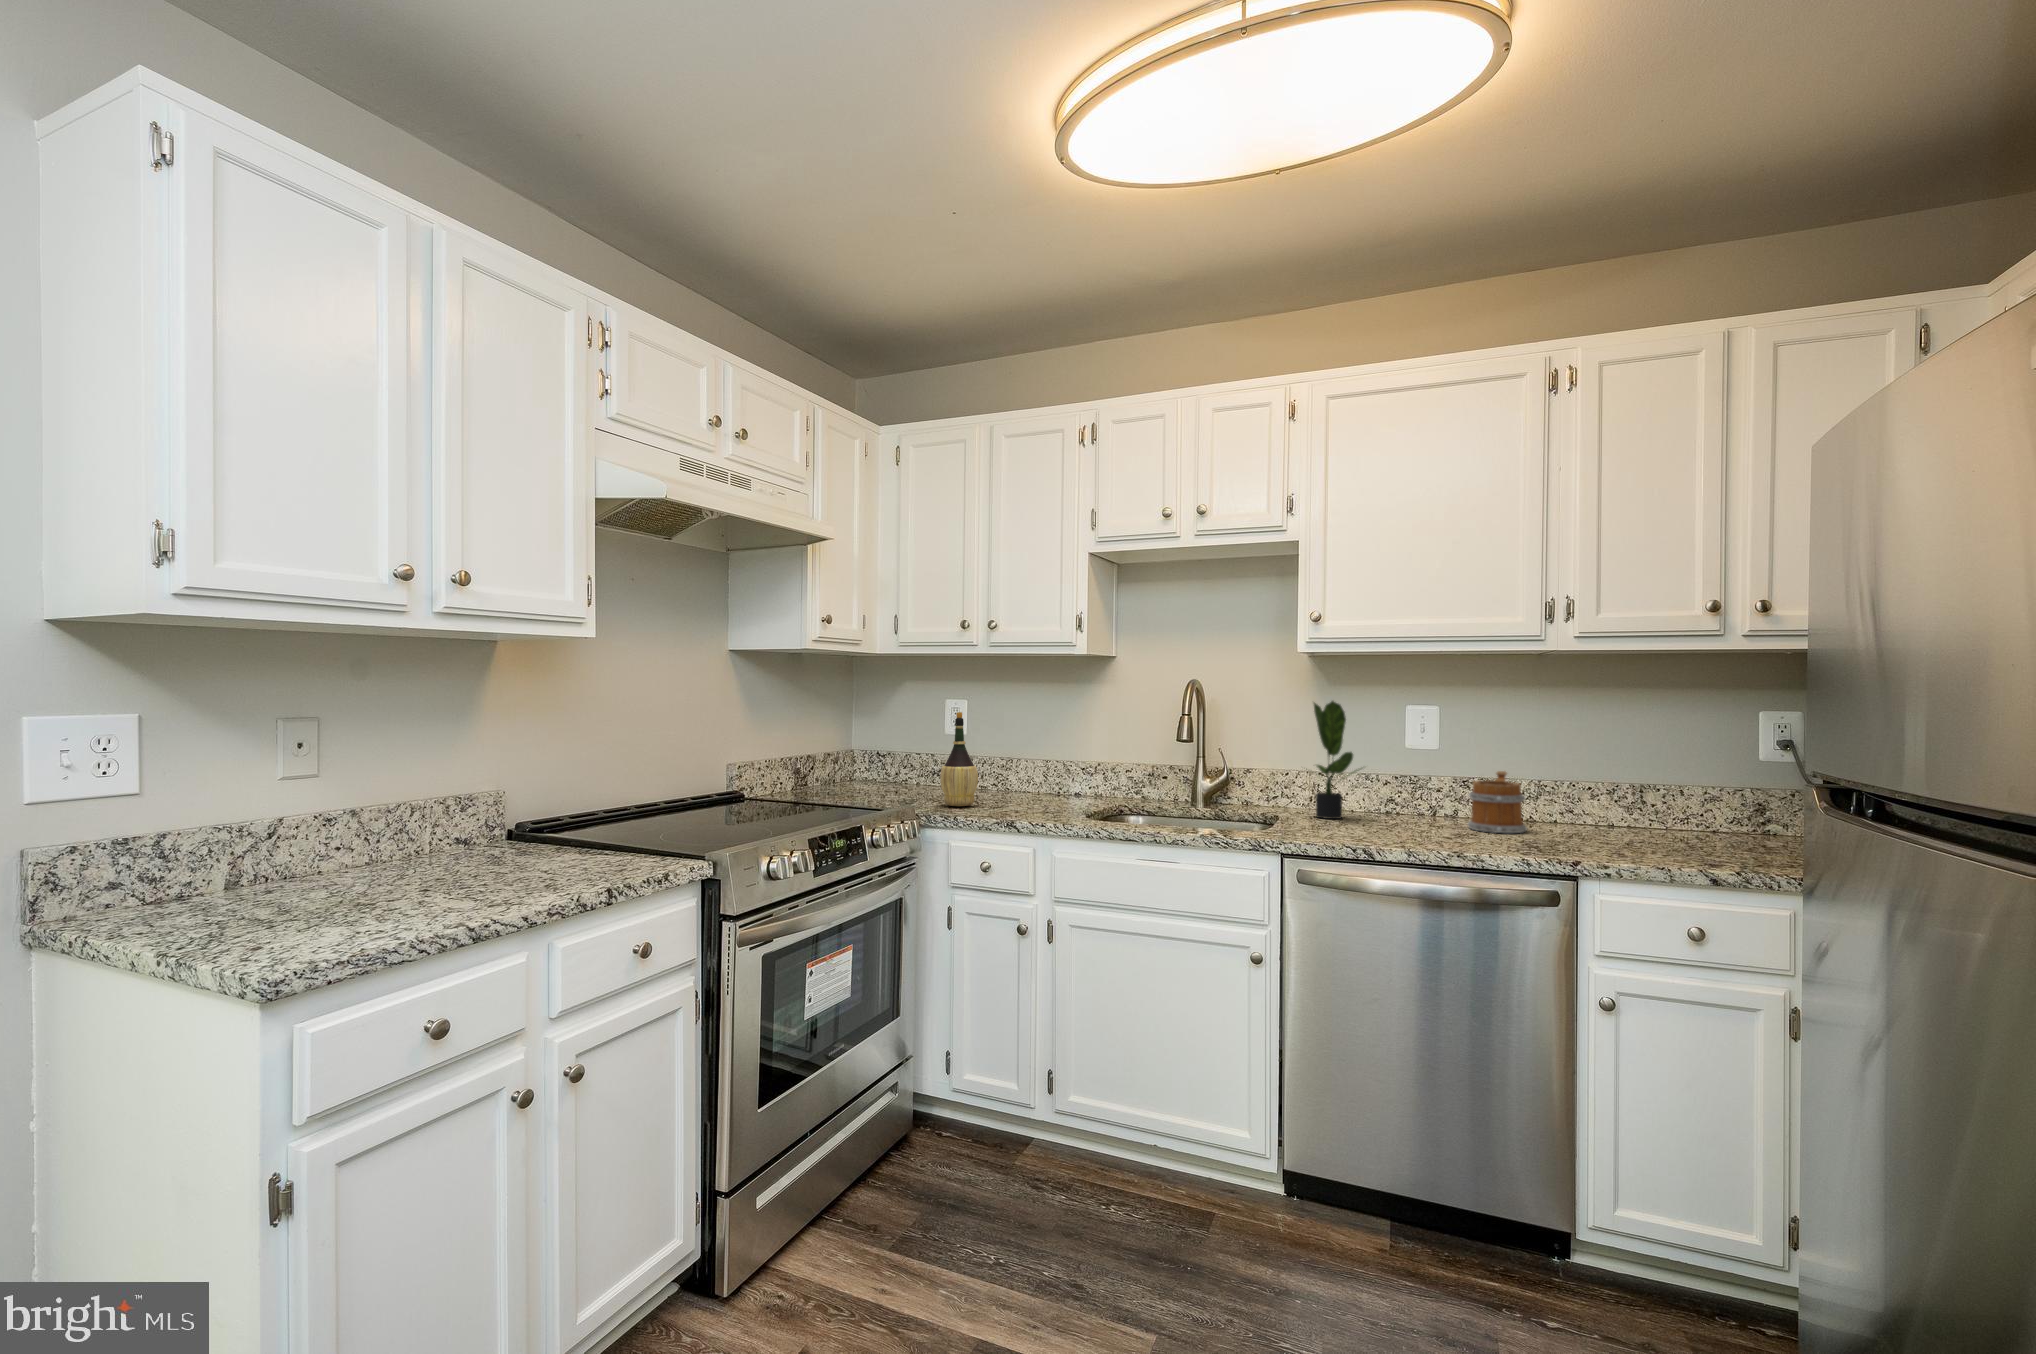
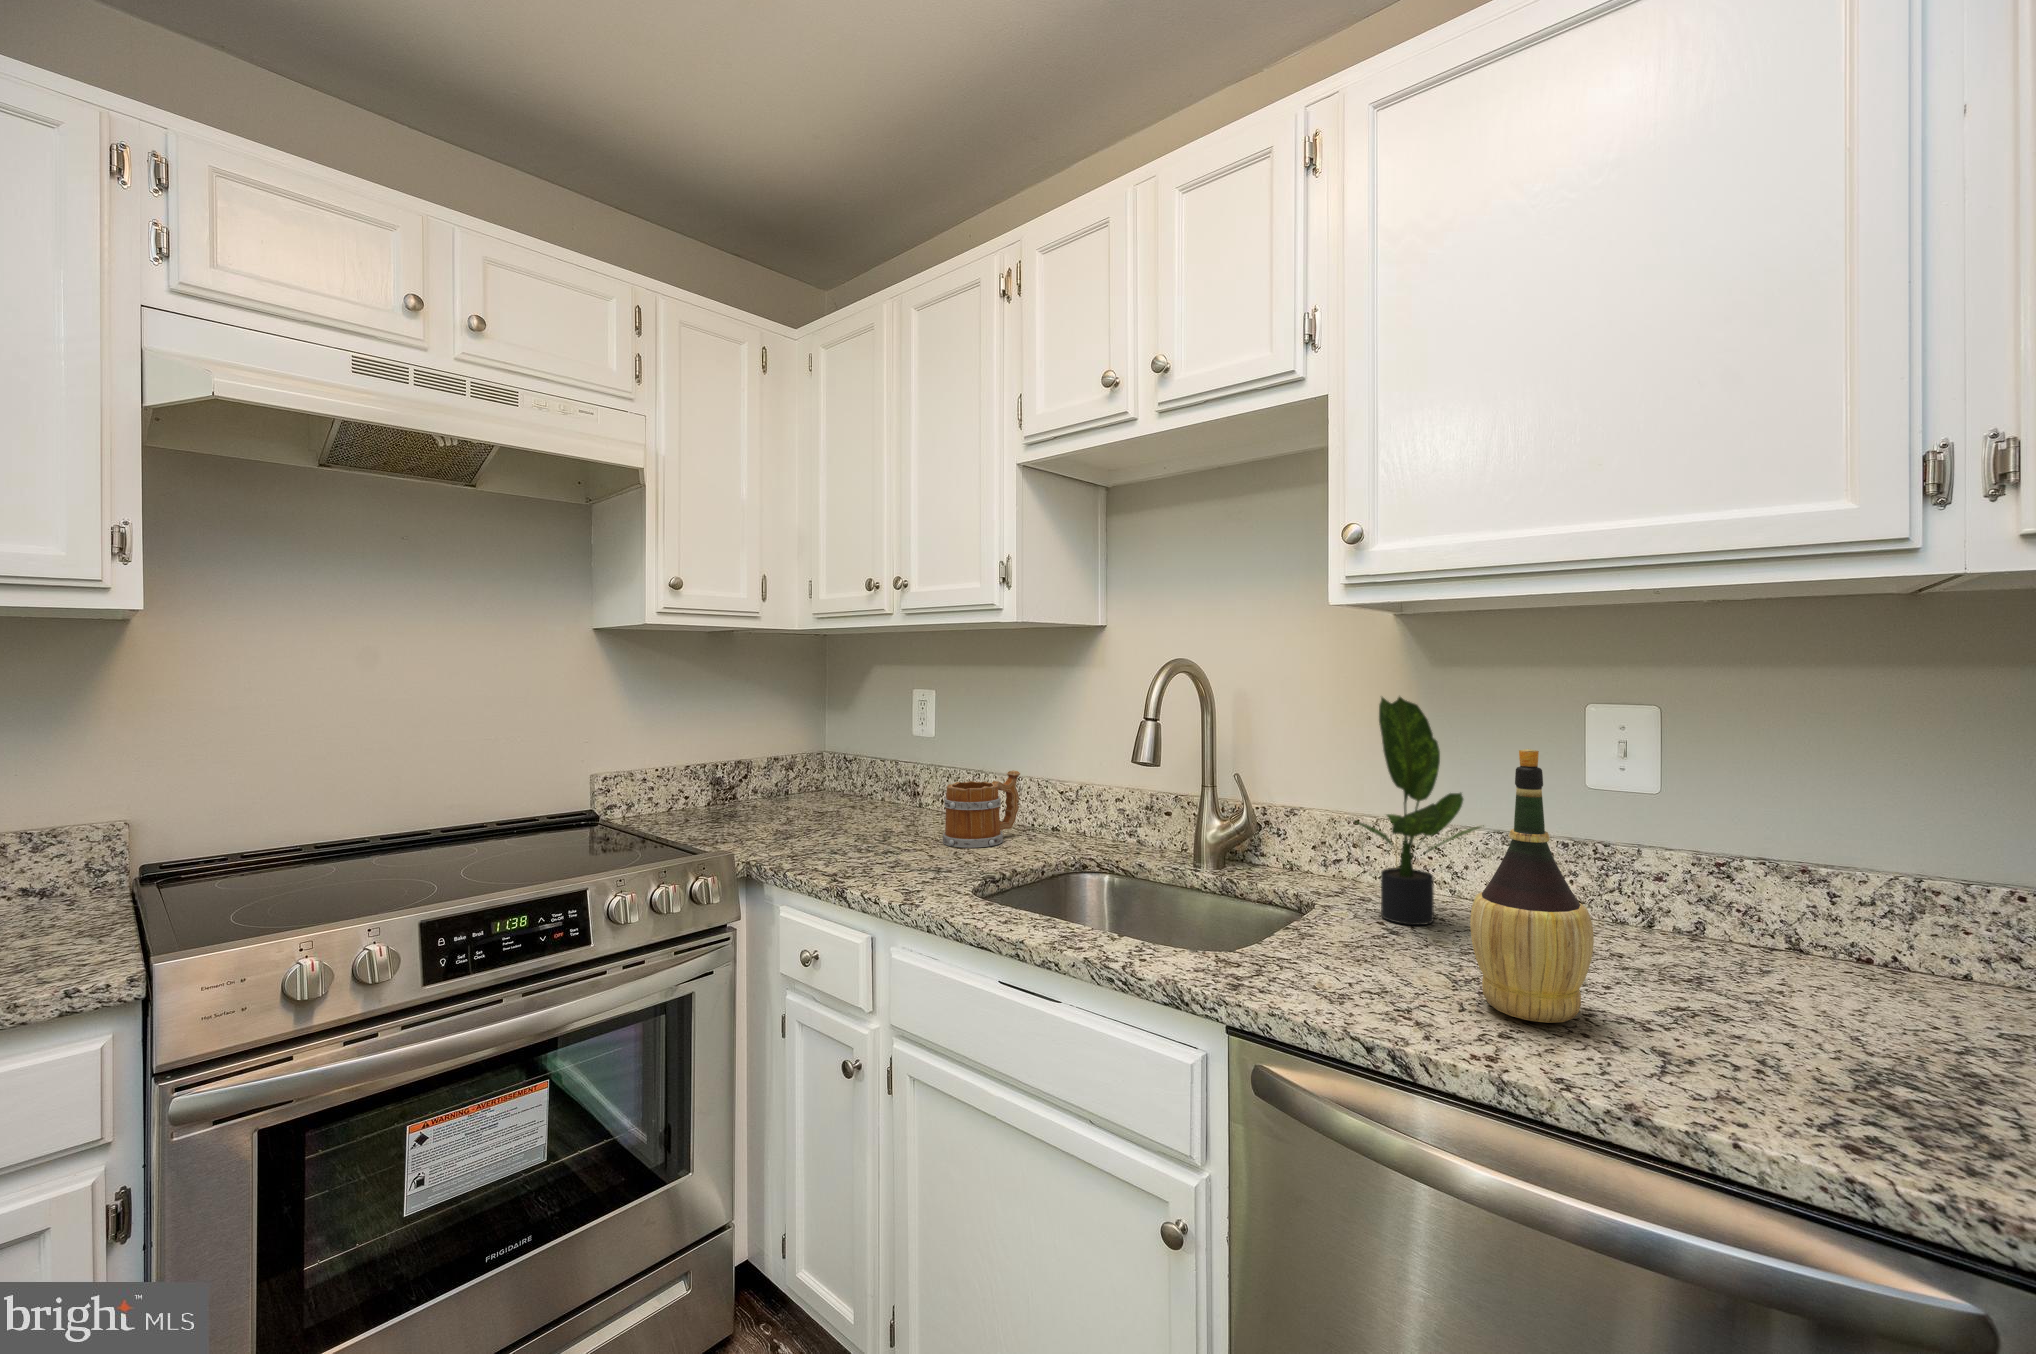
wine bottle: present [940,712,978,806] -> present [1470,749,1594,1023]
mug: present [1468,771,1527,833] -> present [943,770,1020,848]

